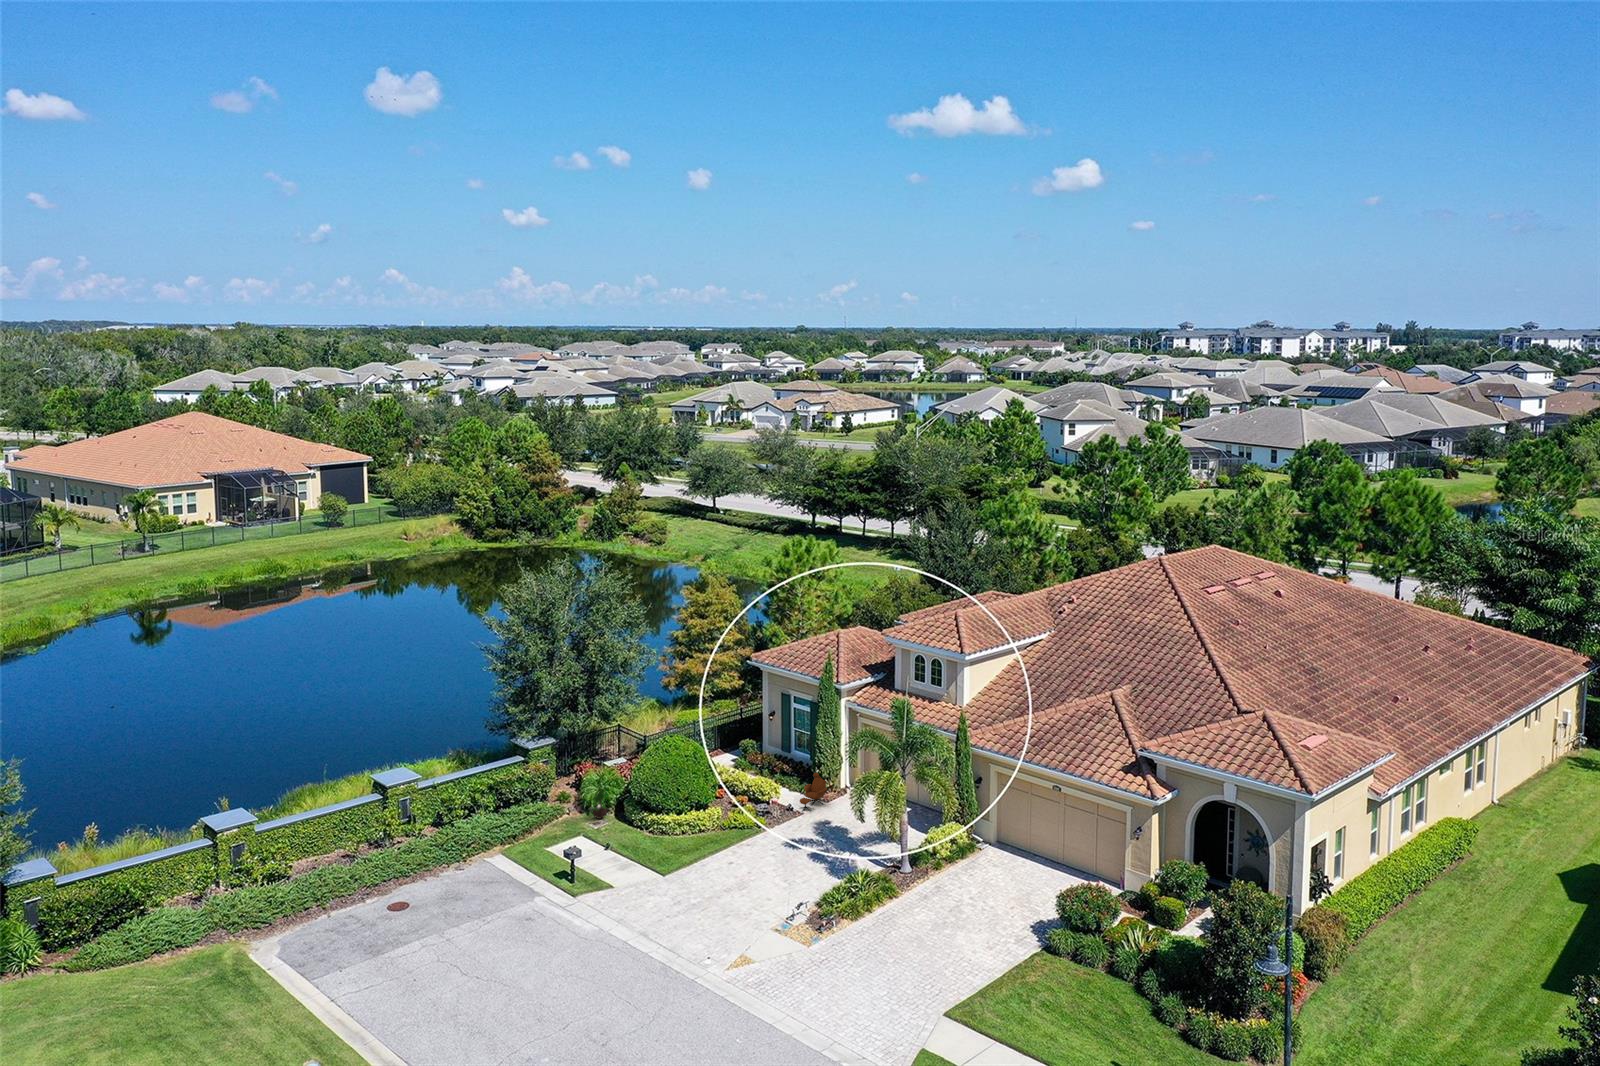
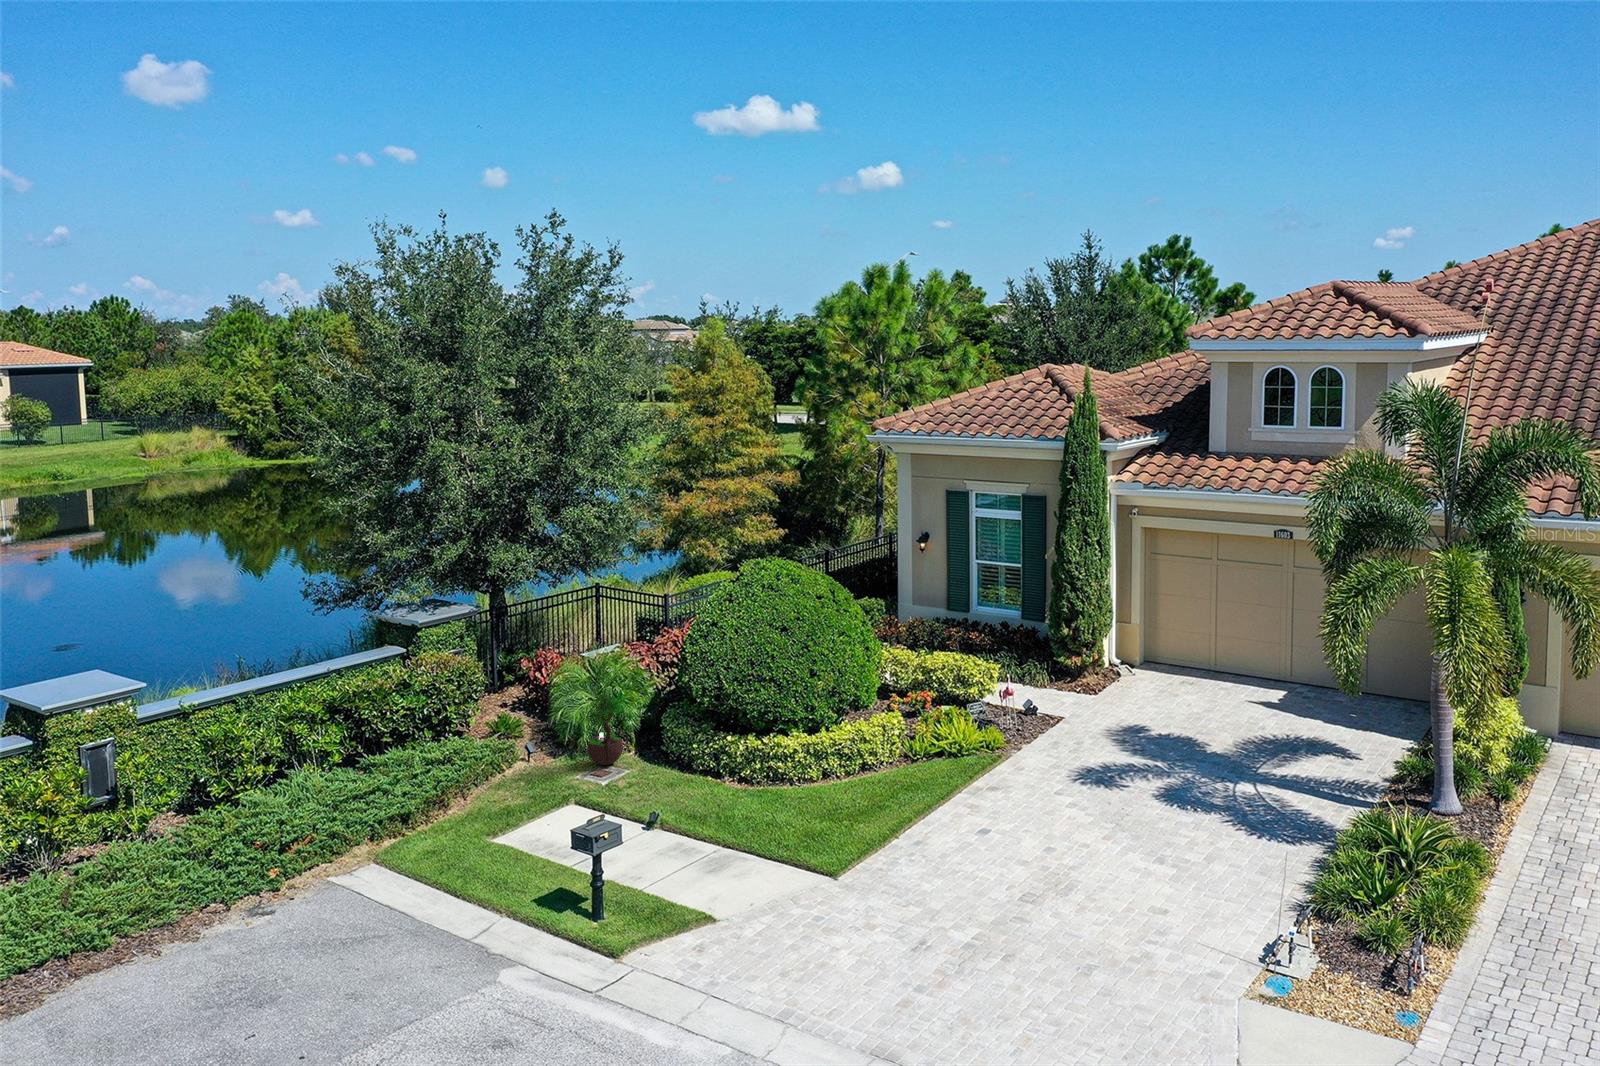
lounge chair: present [800,773,827,810] -> none [1045,633,1099,716]

